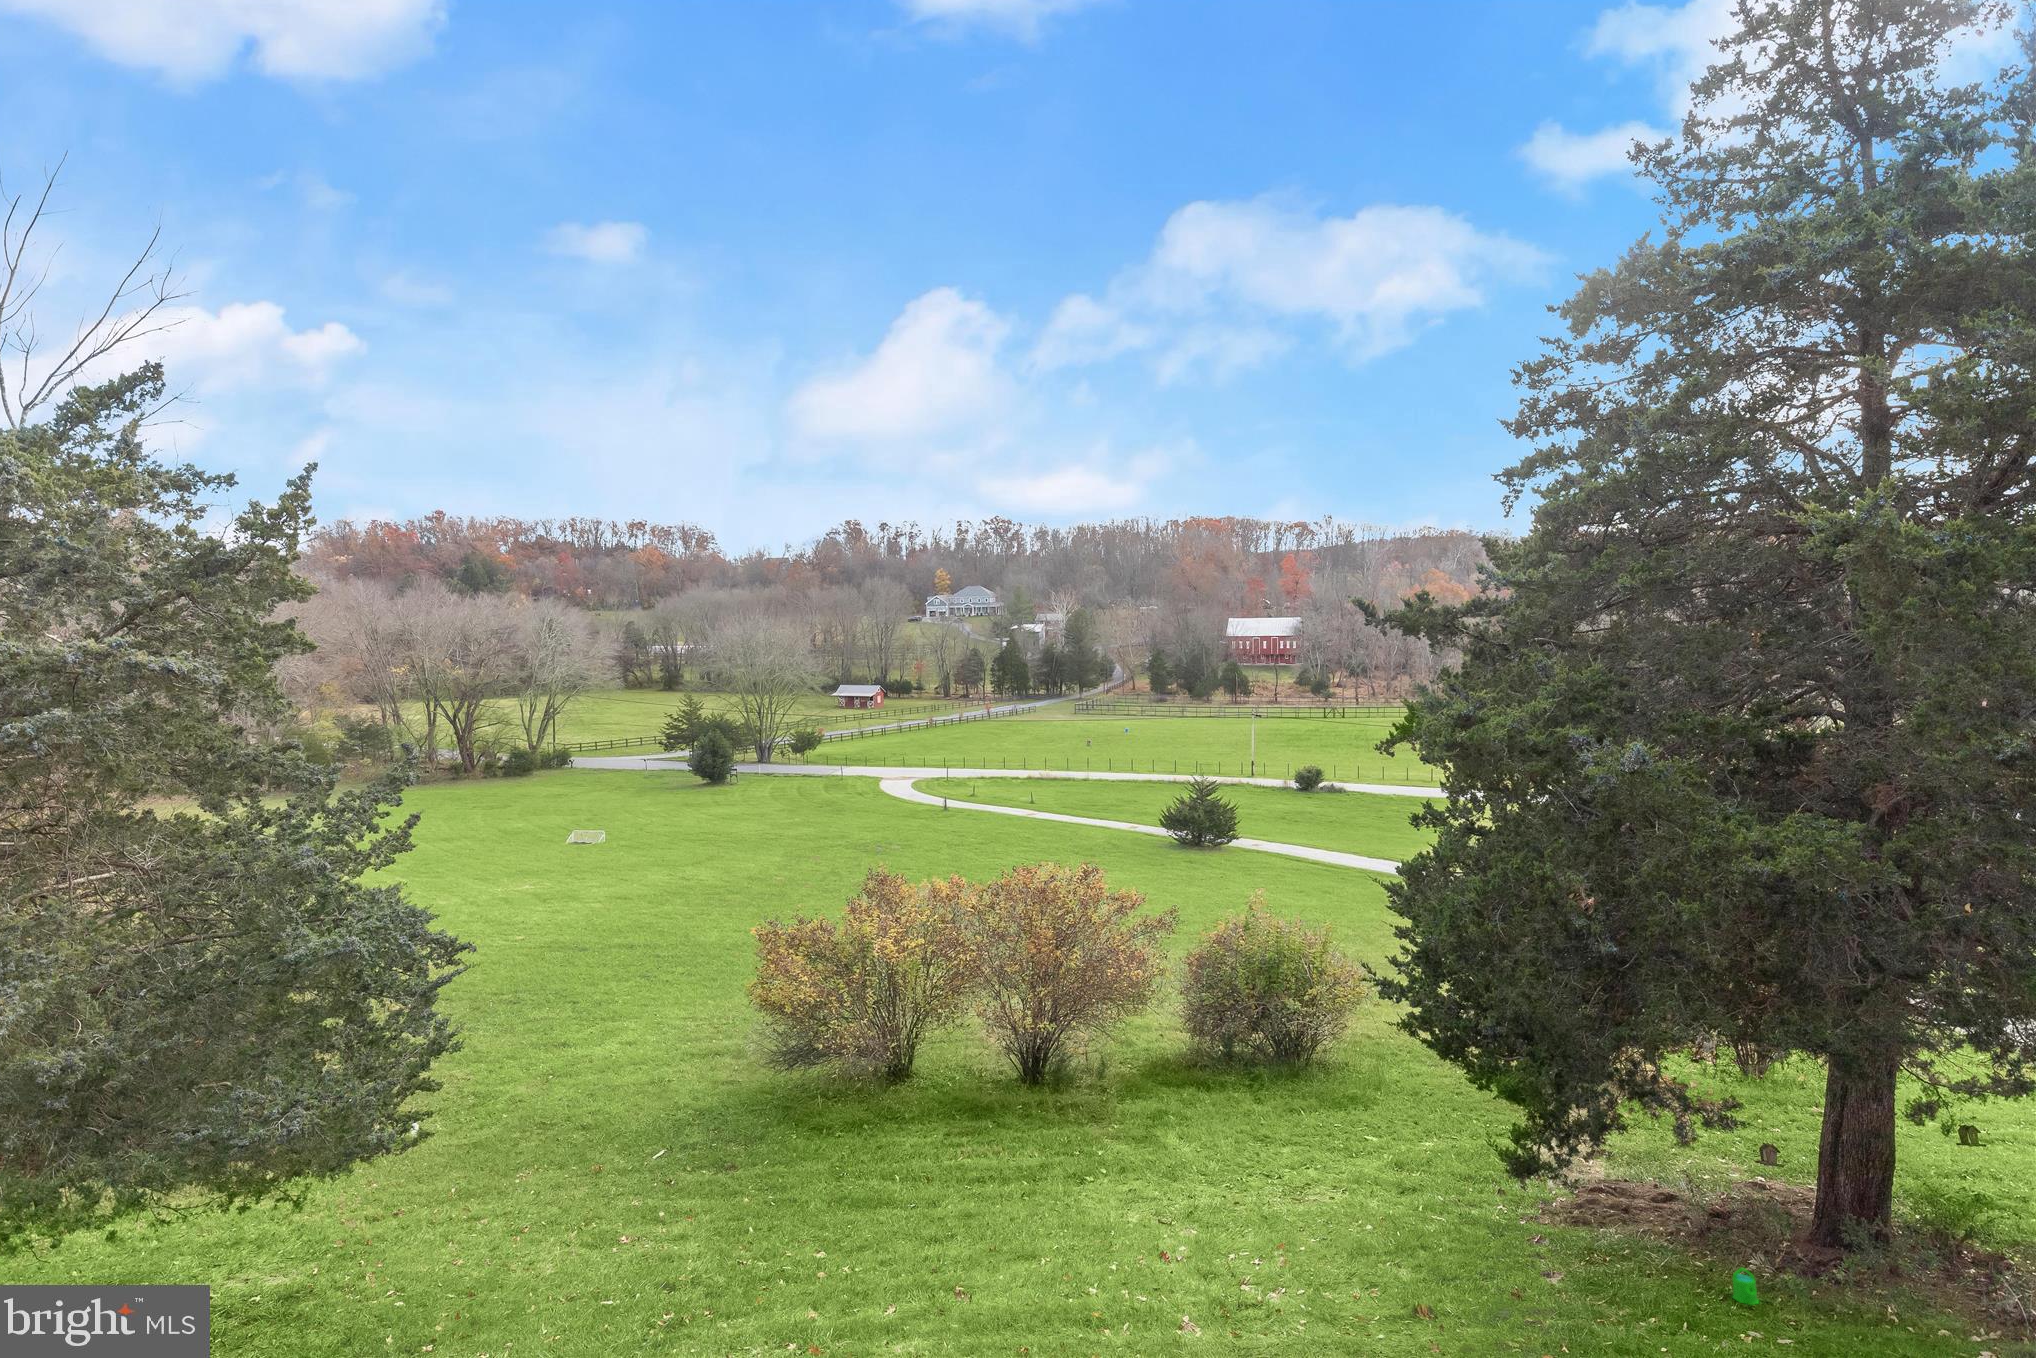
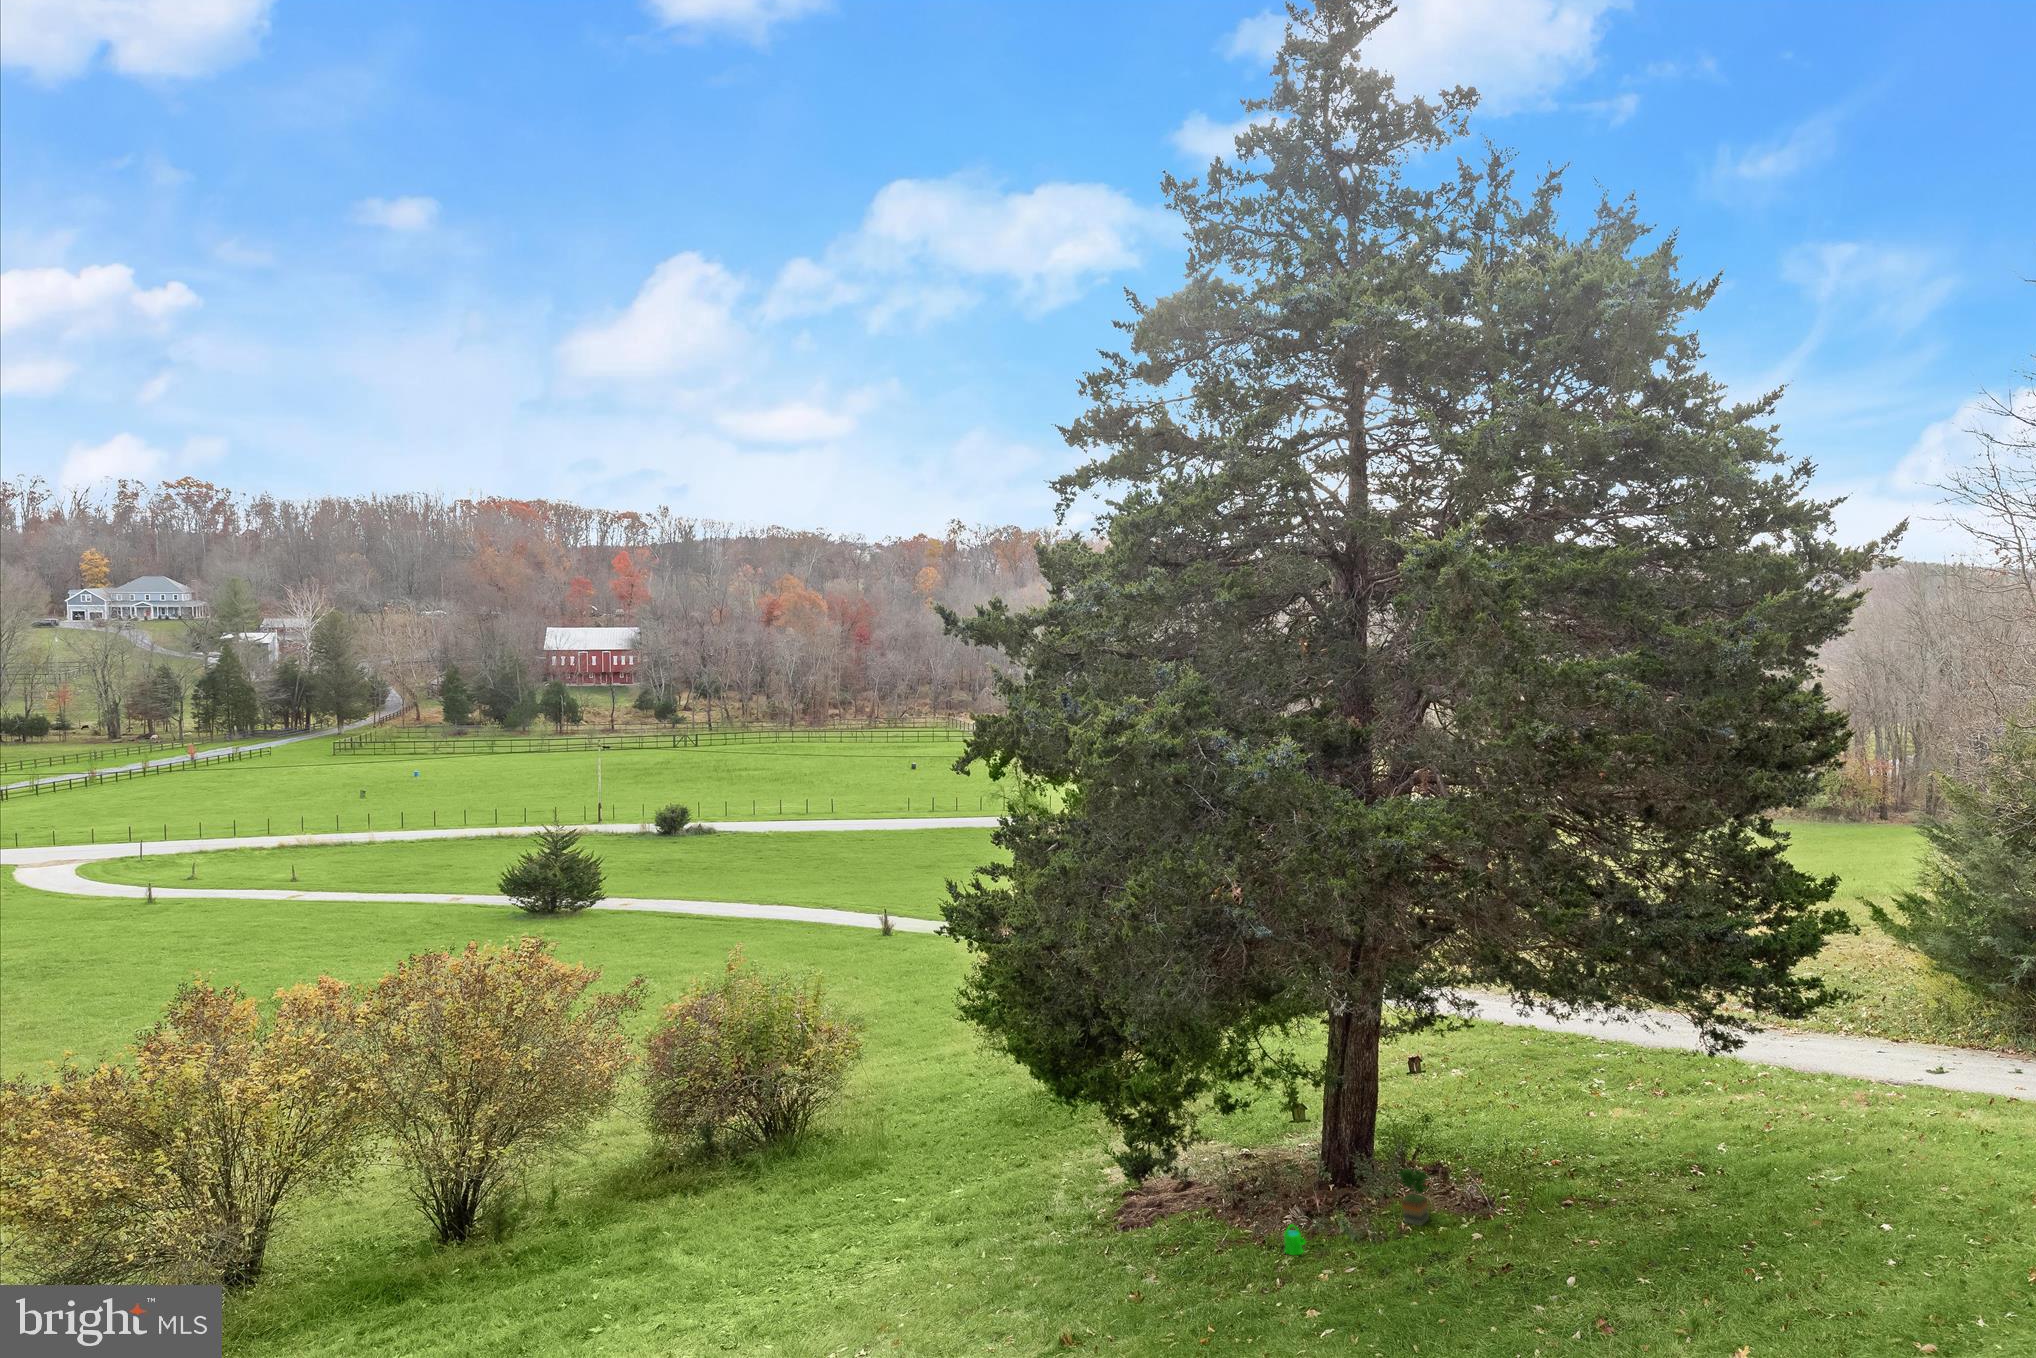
potted tree: none [1923,1248,1978,1326] -> present [1399,1169,1430,1226]

